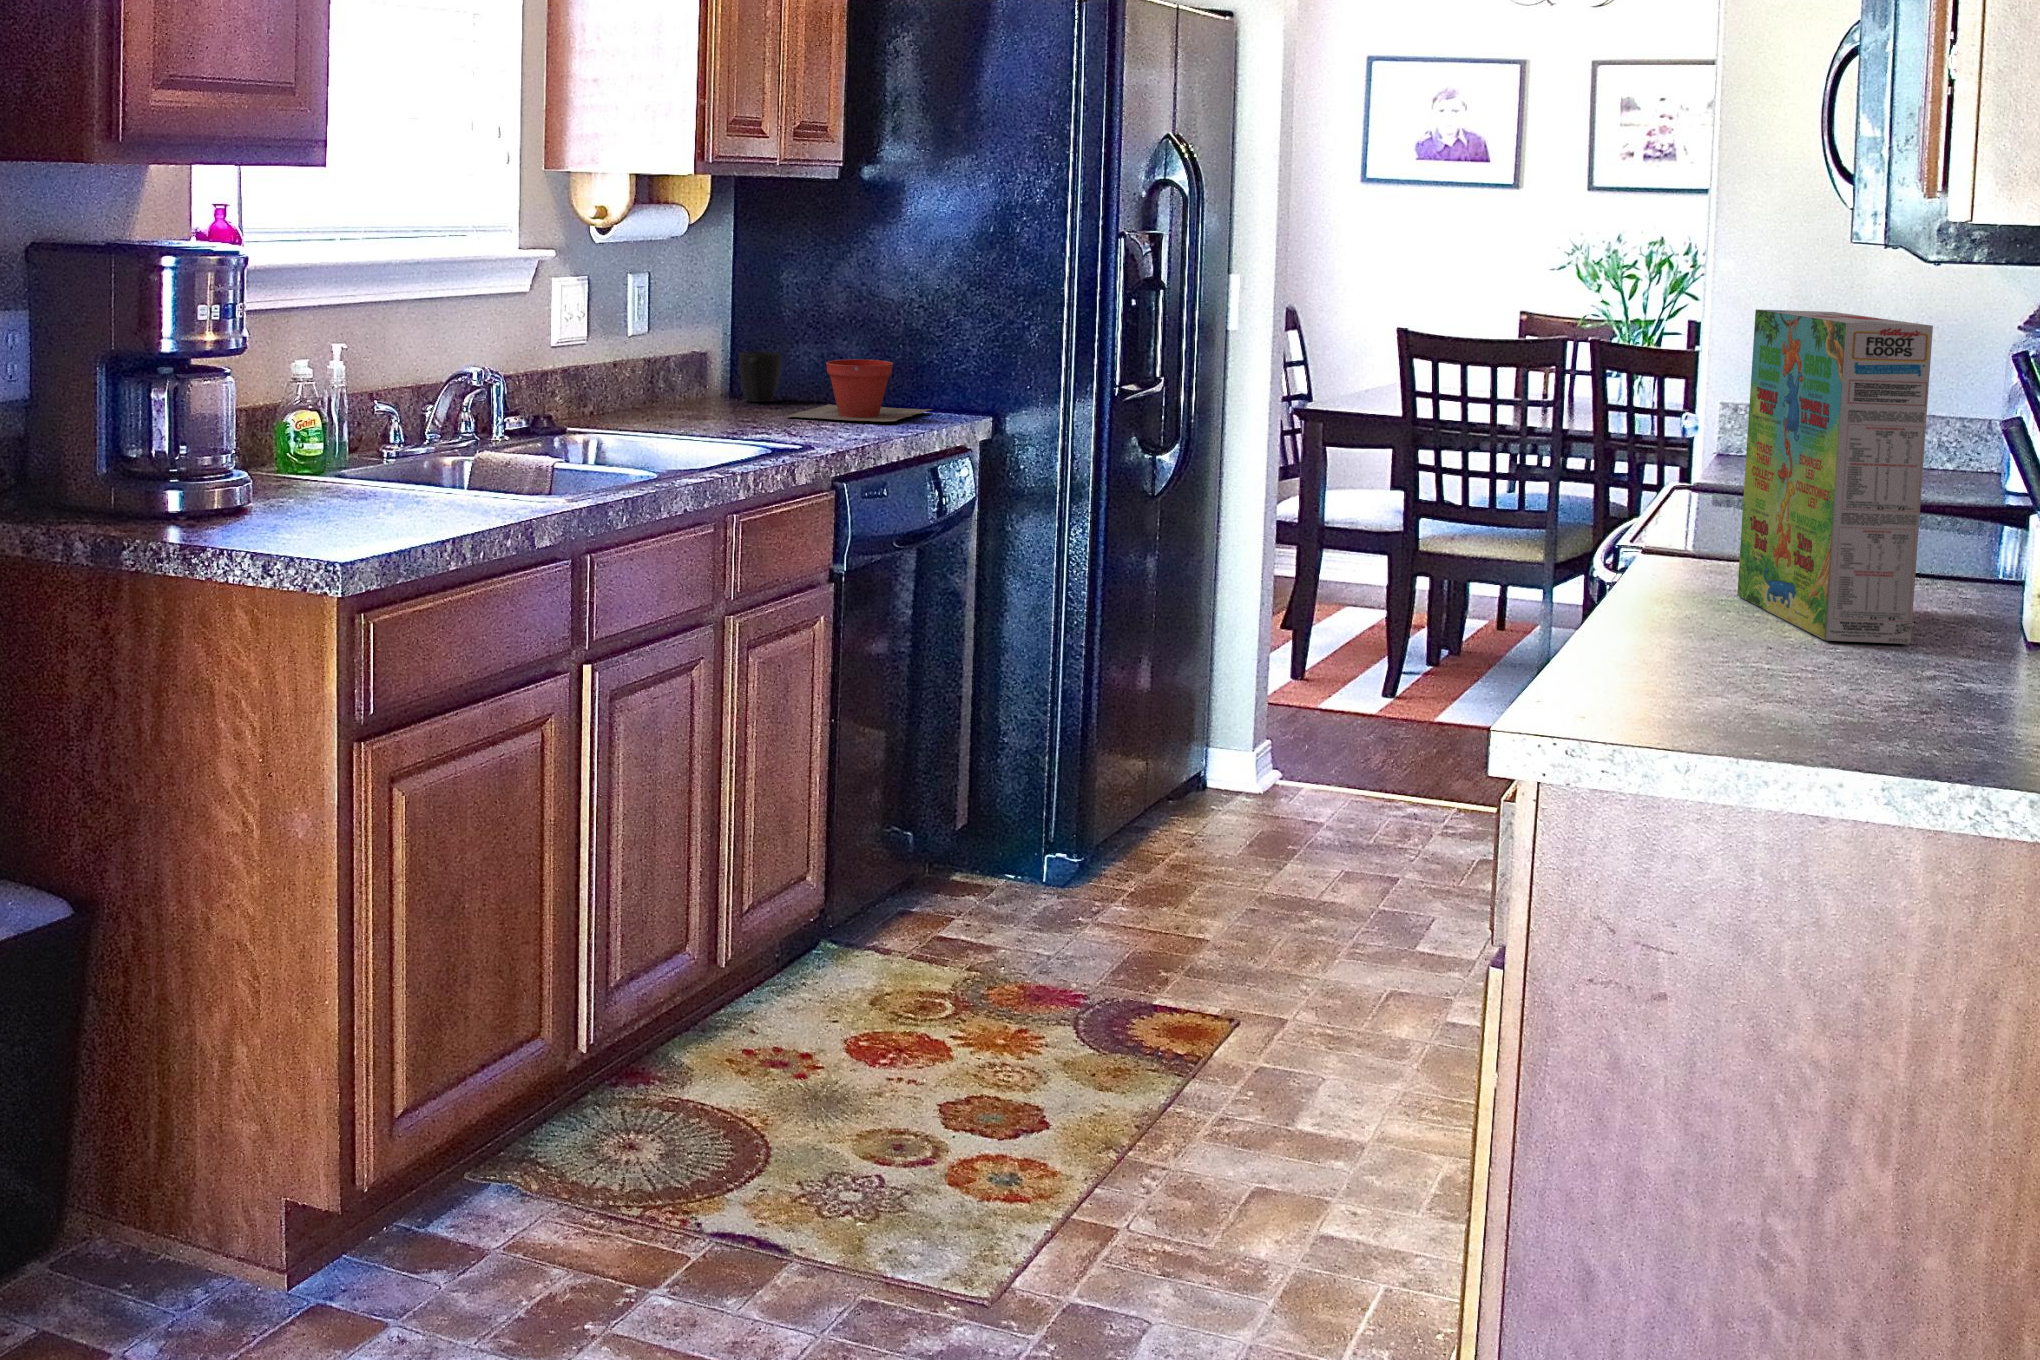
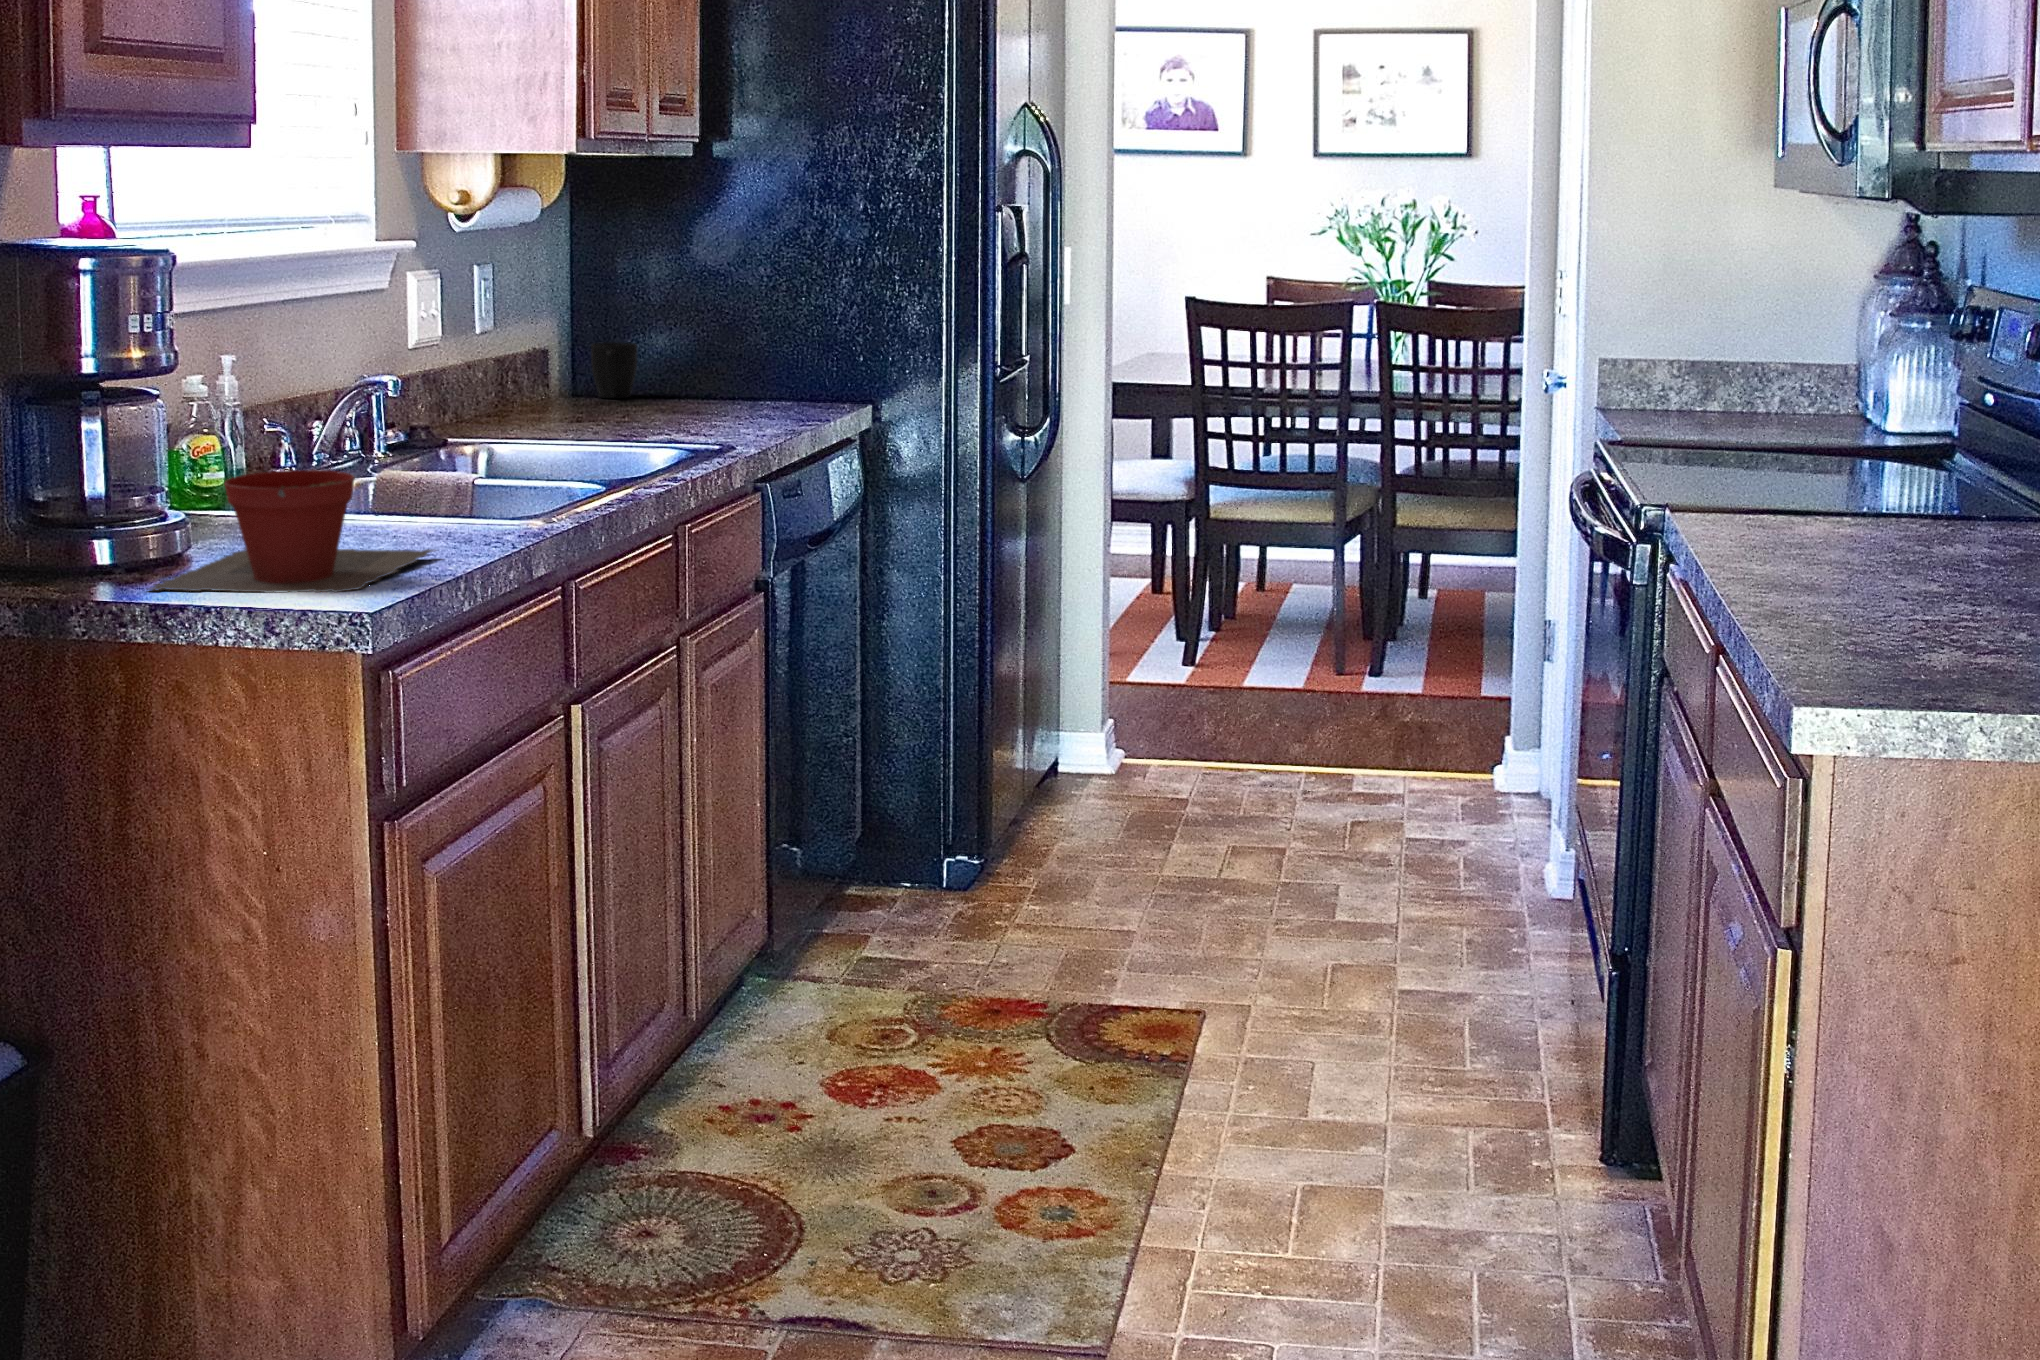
cereal box: present [1737,309,1933,644] -> none [1810,265,2033,587]
plant pot: present [786,359,931,422] -> present [148,470,433,593]

